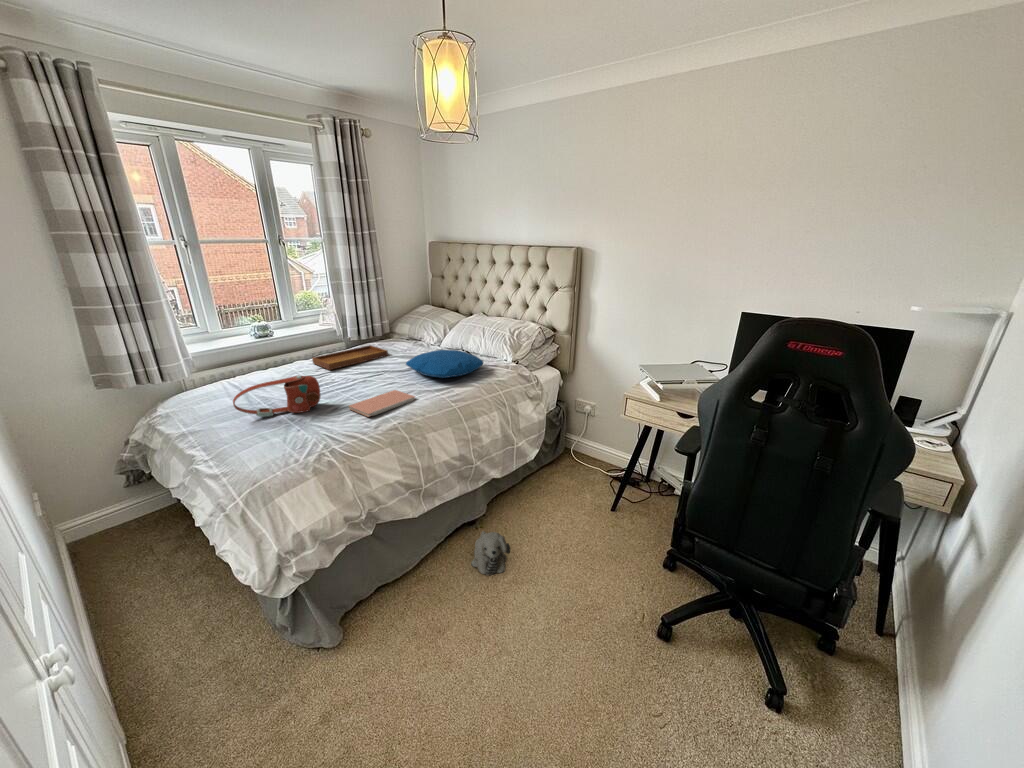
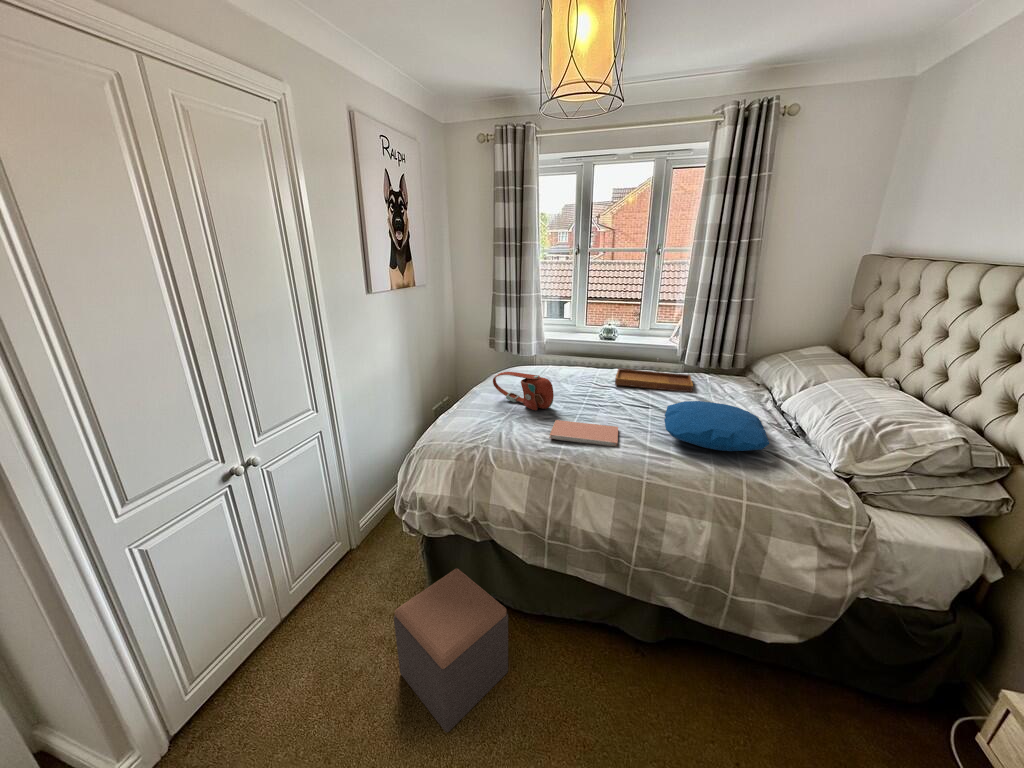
plush toy: present [472,531,510,576] -> none [555,651,617,724]
footstool: none [376,542,469,677] -> present [394,569,508,732]

